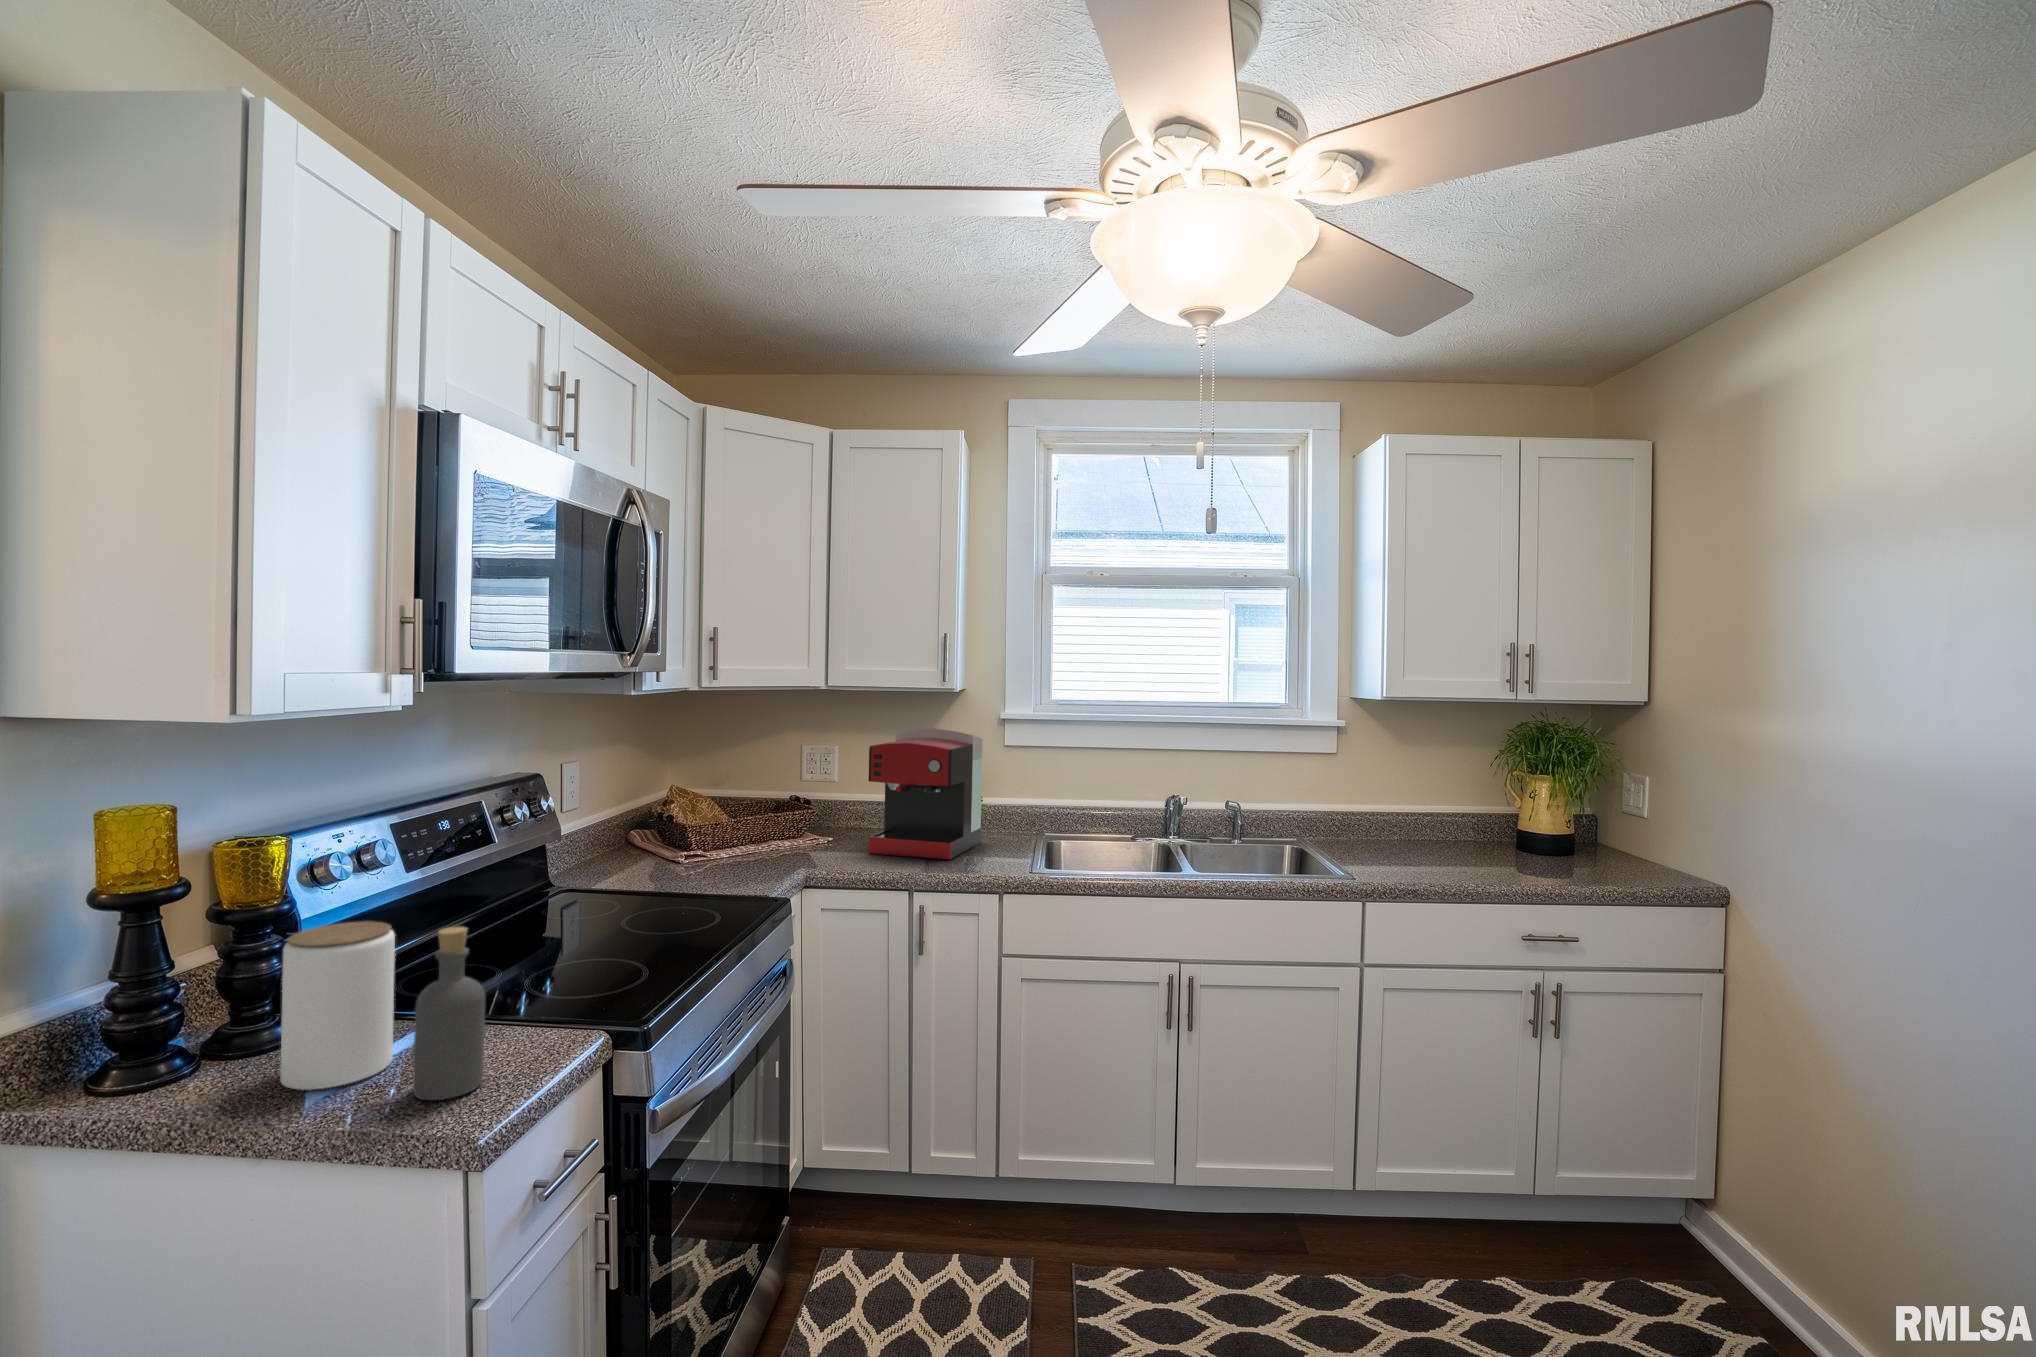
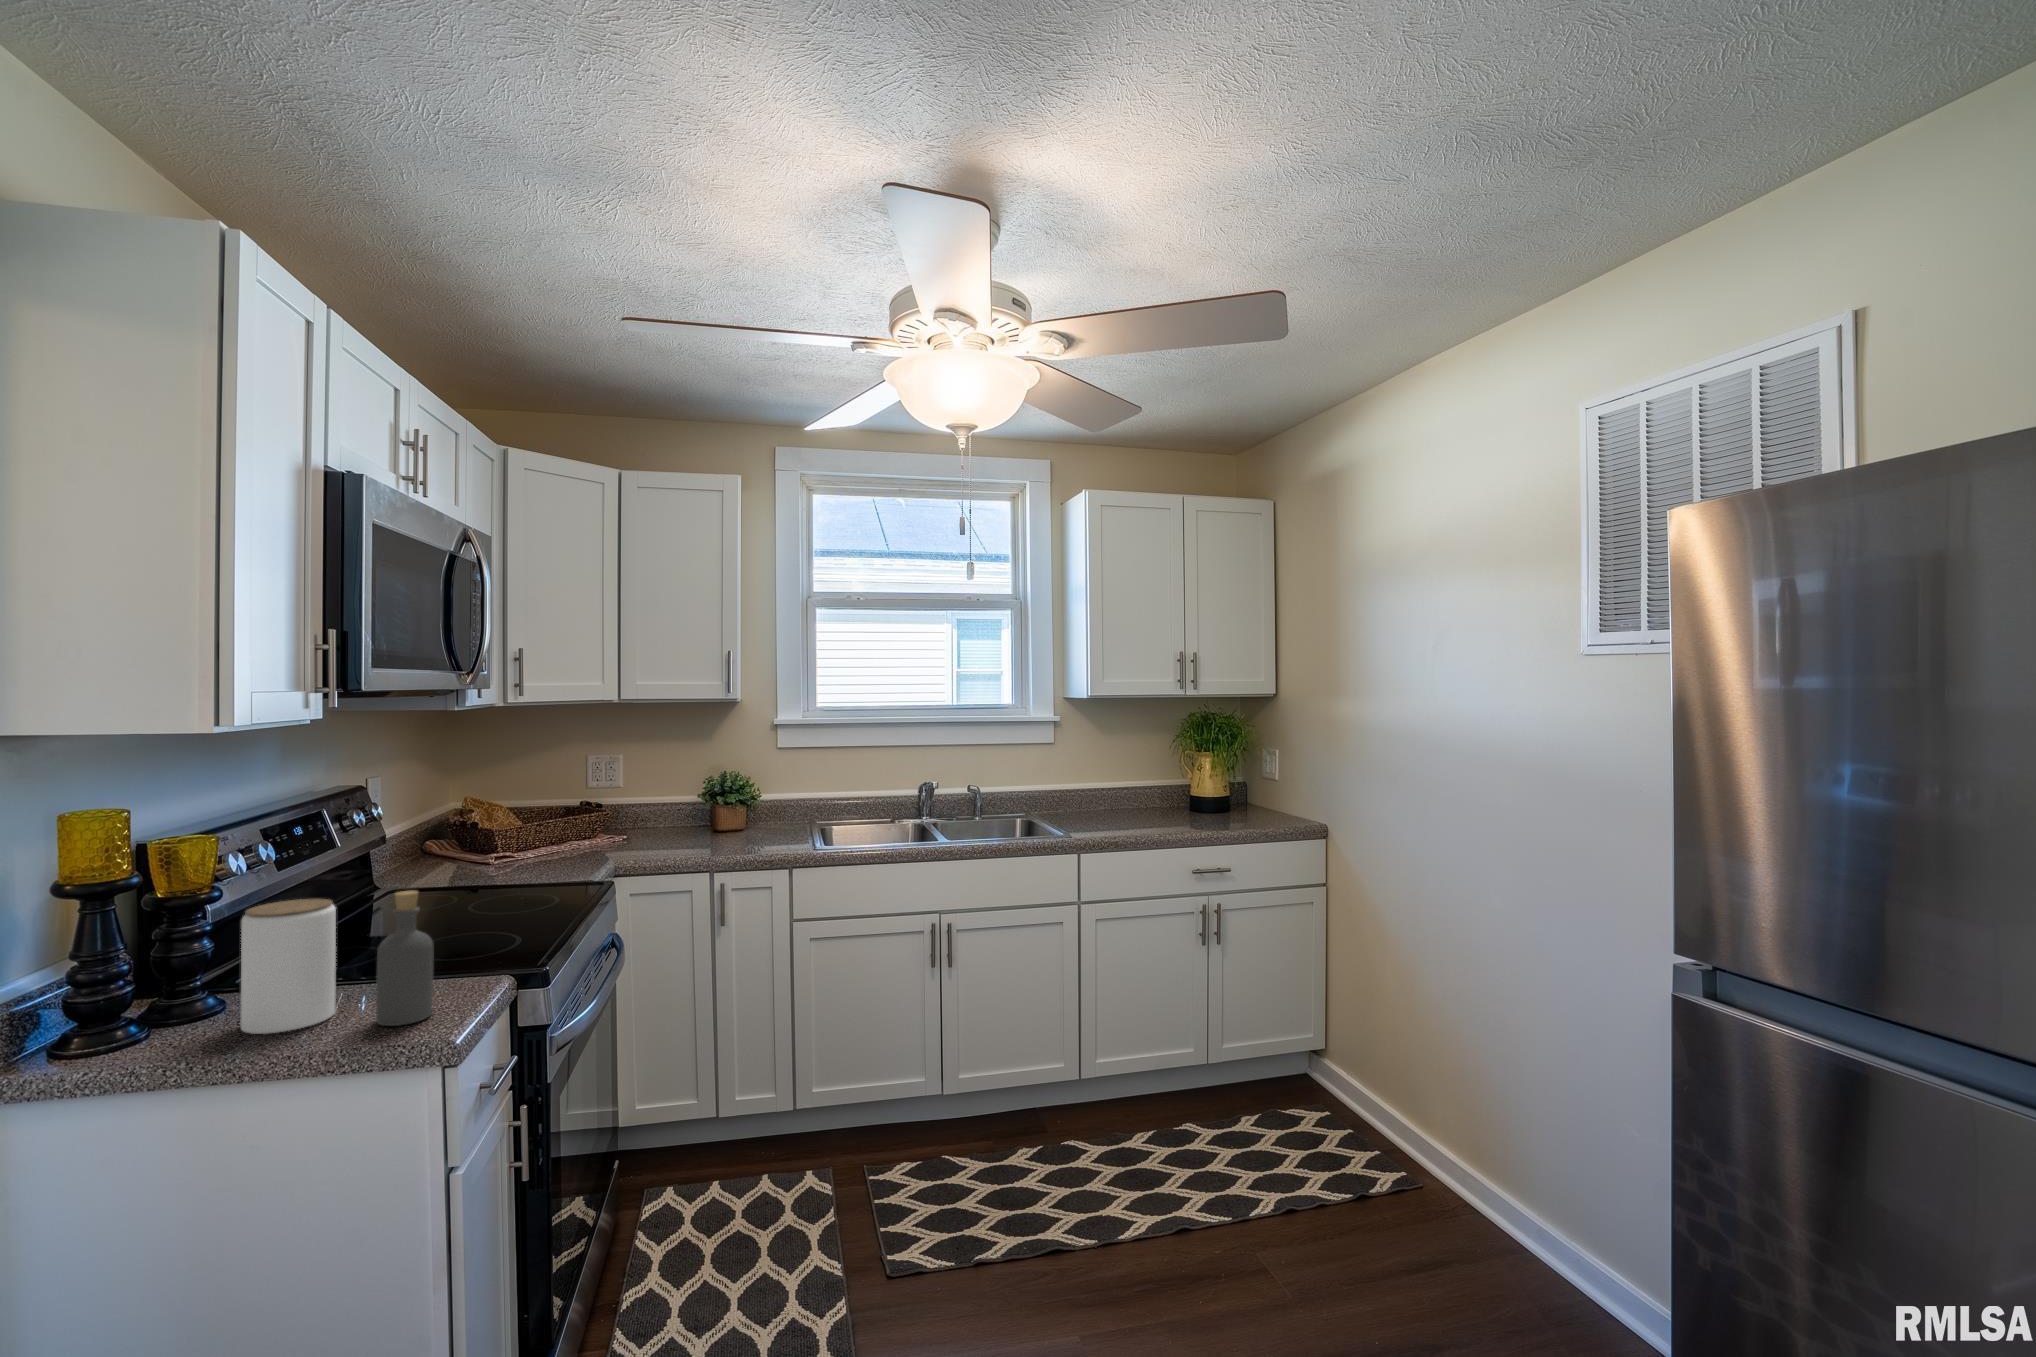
coffee maker: present [869,728,983,859] -> none [662,734,763,848]

